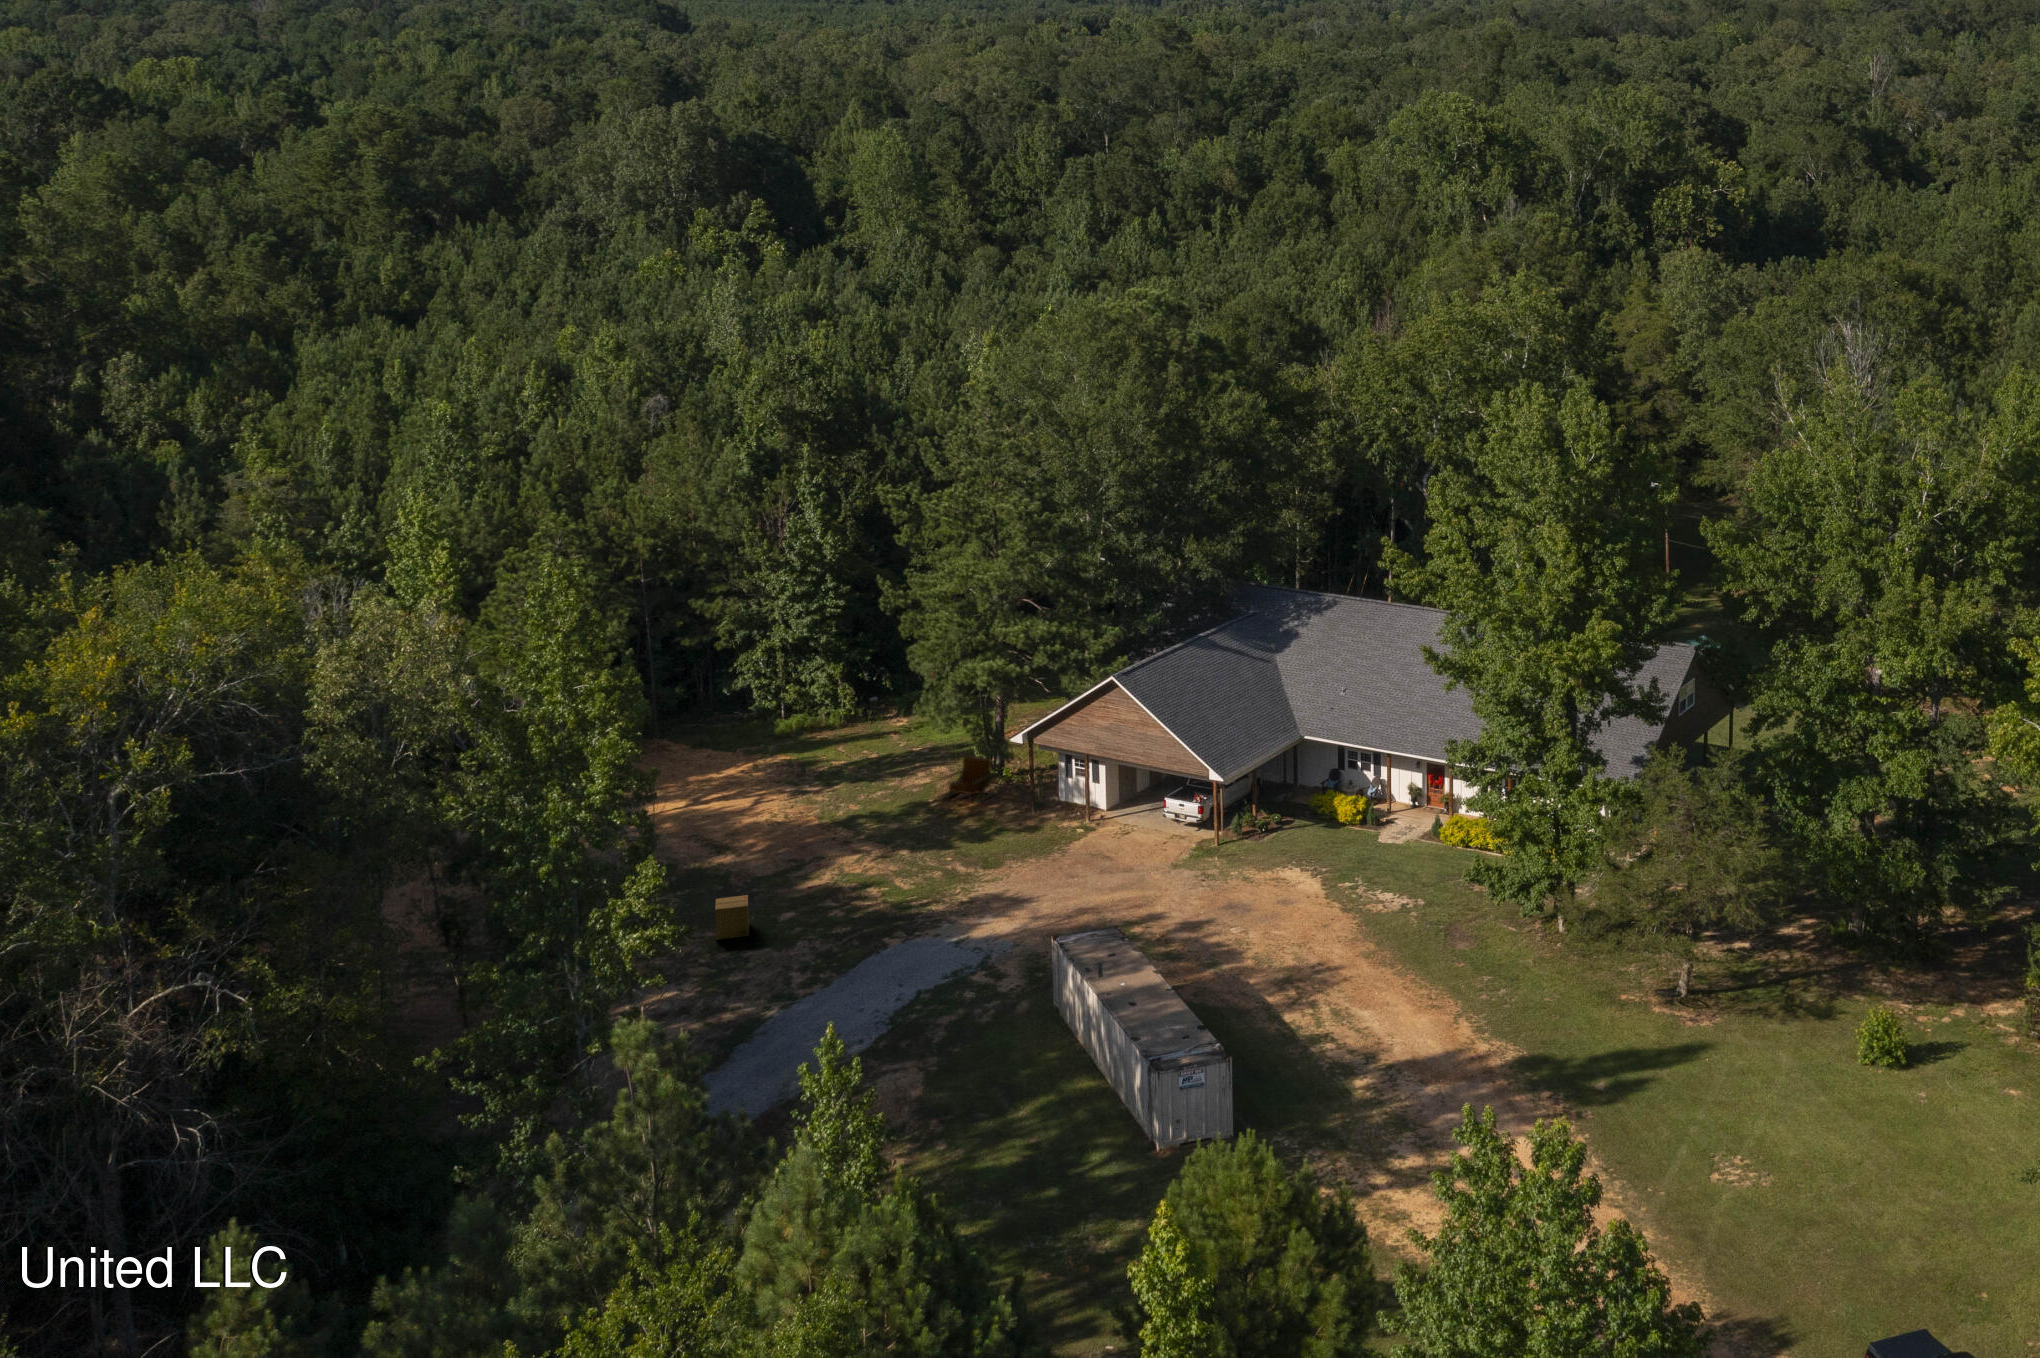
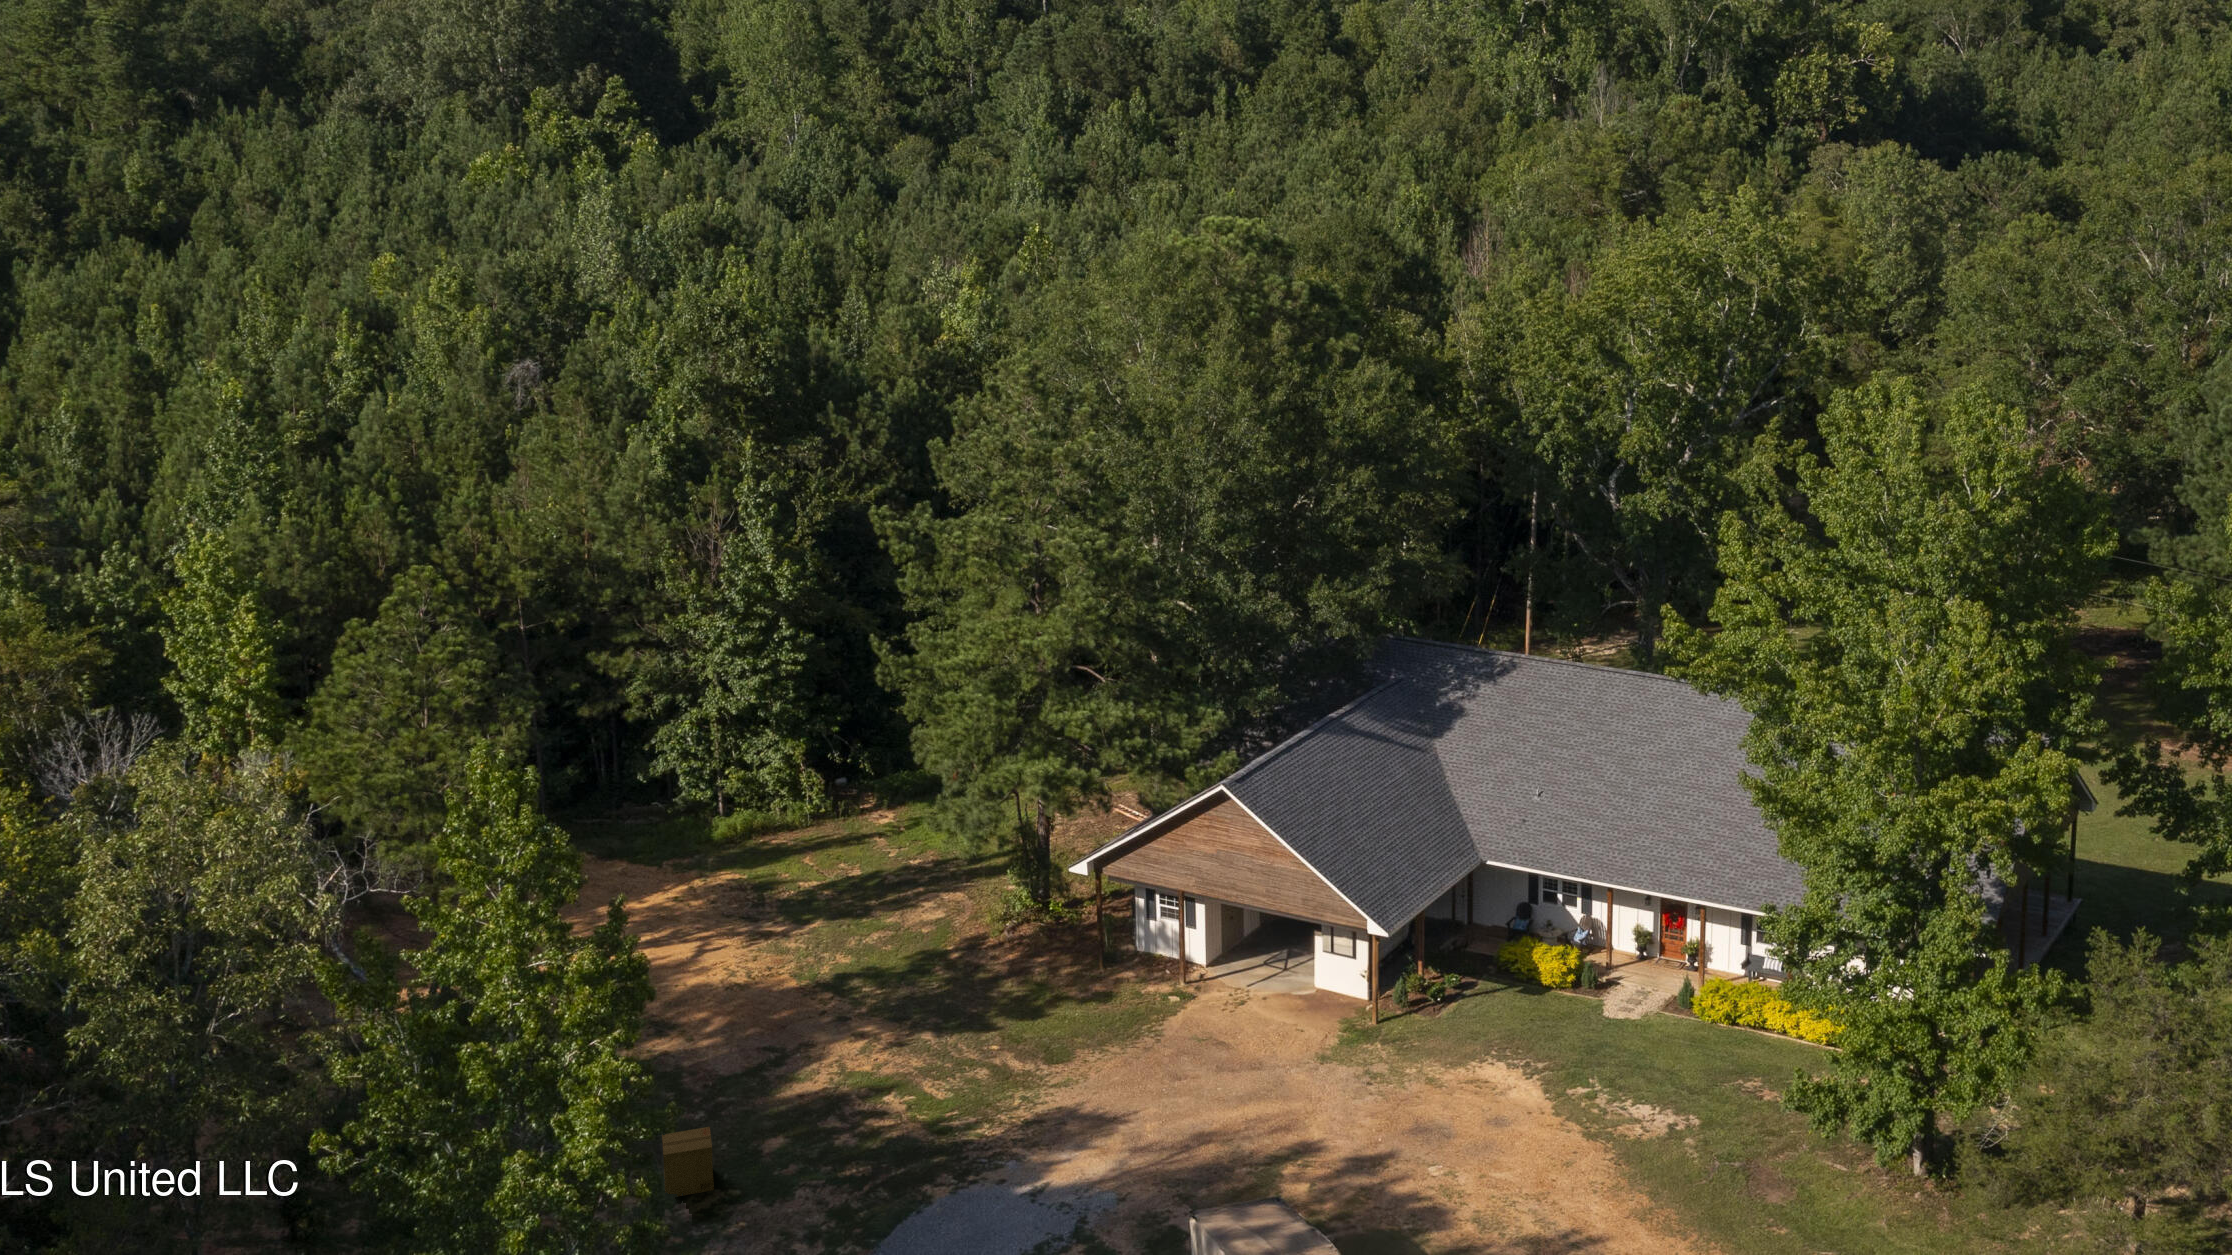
lounge chair: present [945,754,997,803] -> none [967,880,1042,952]

